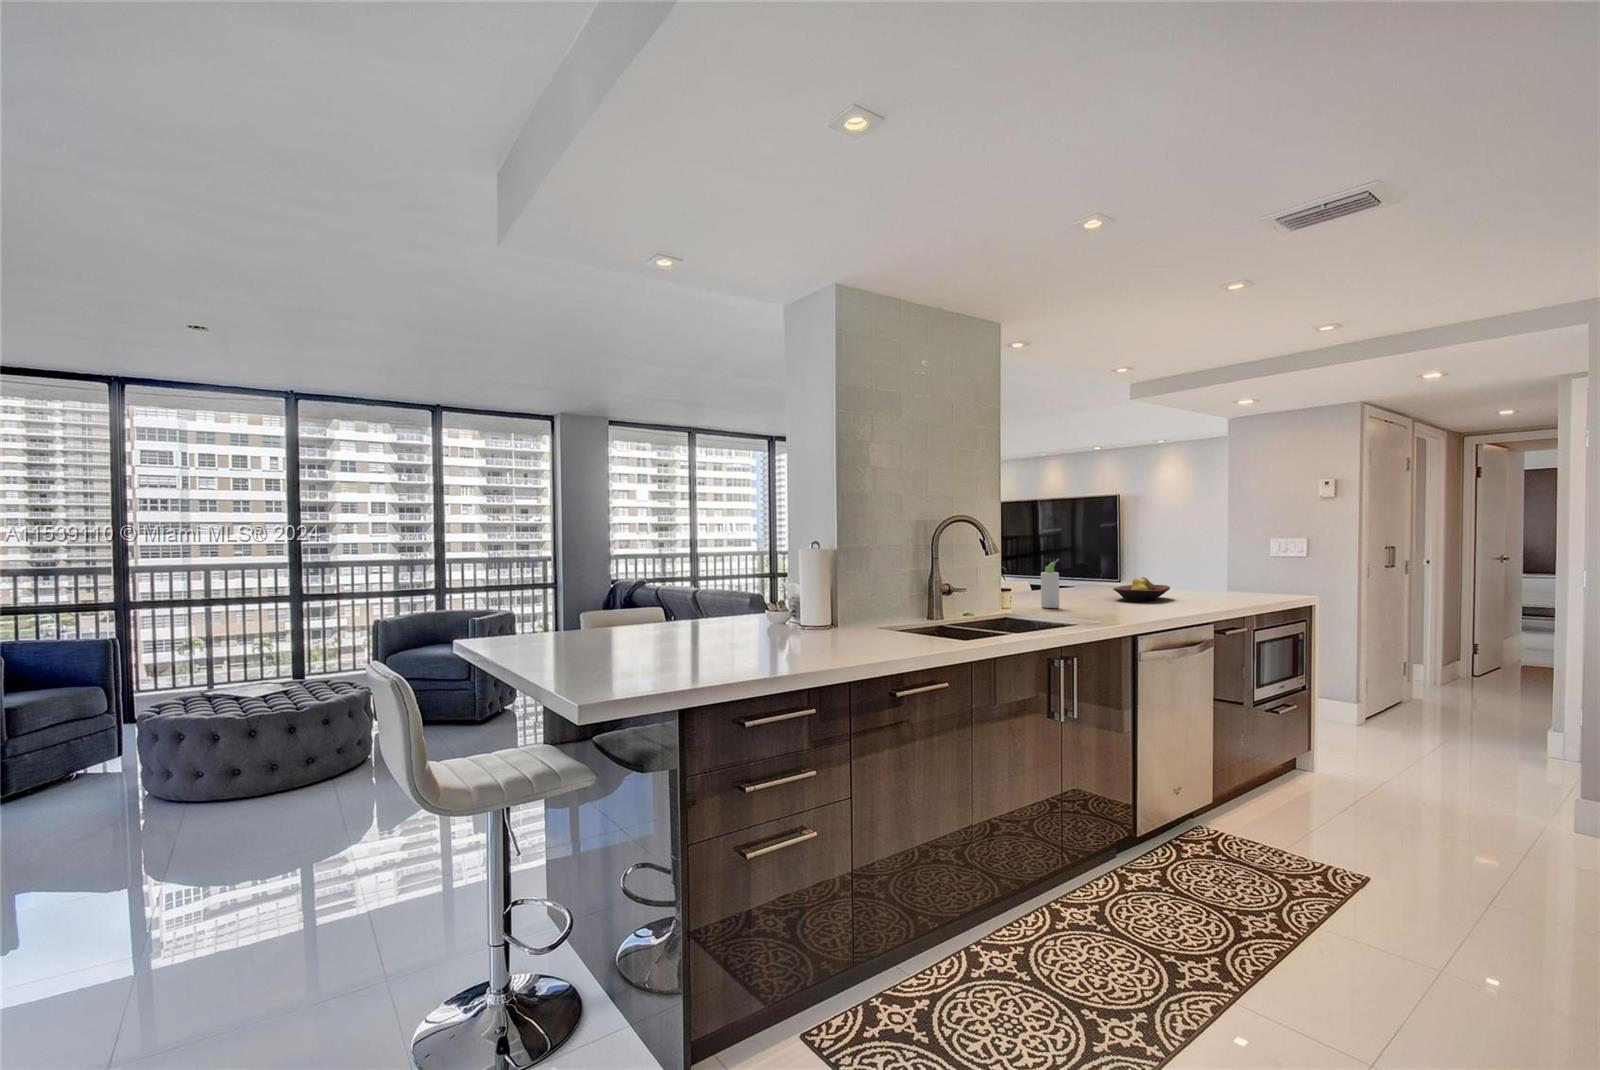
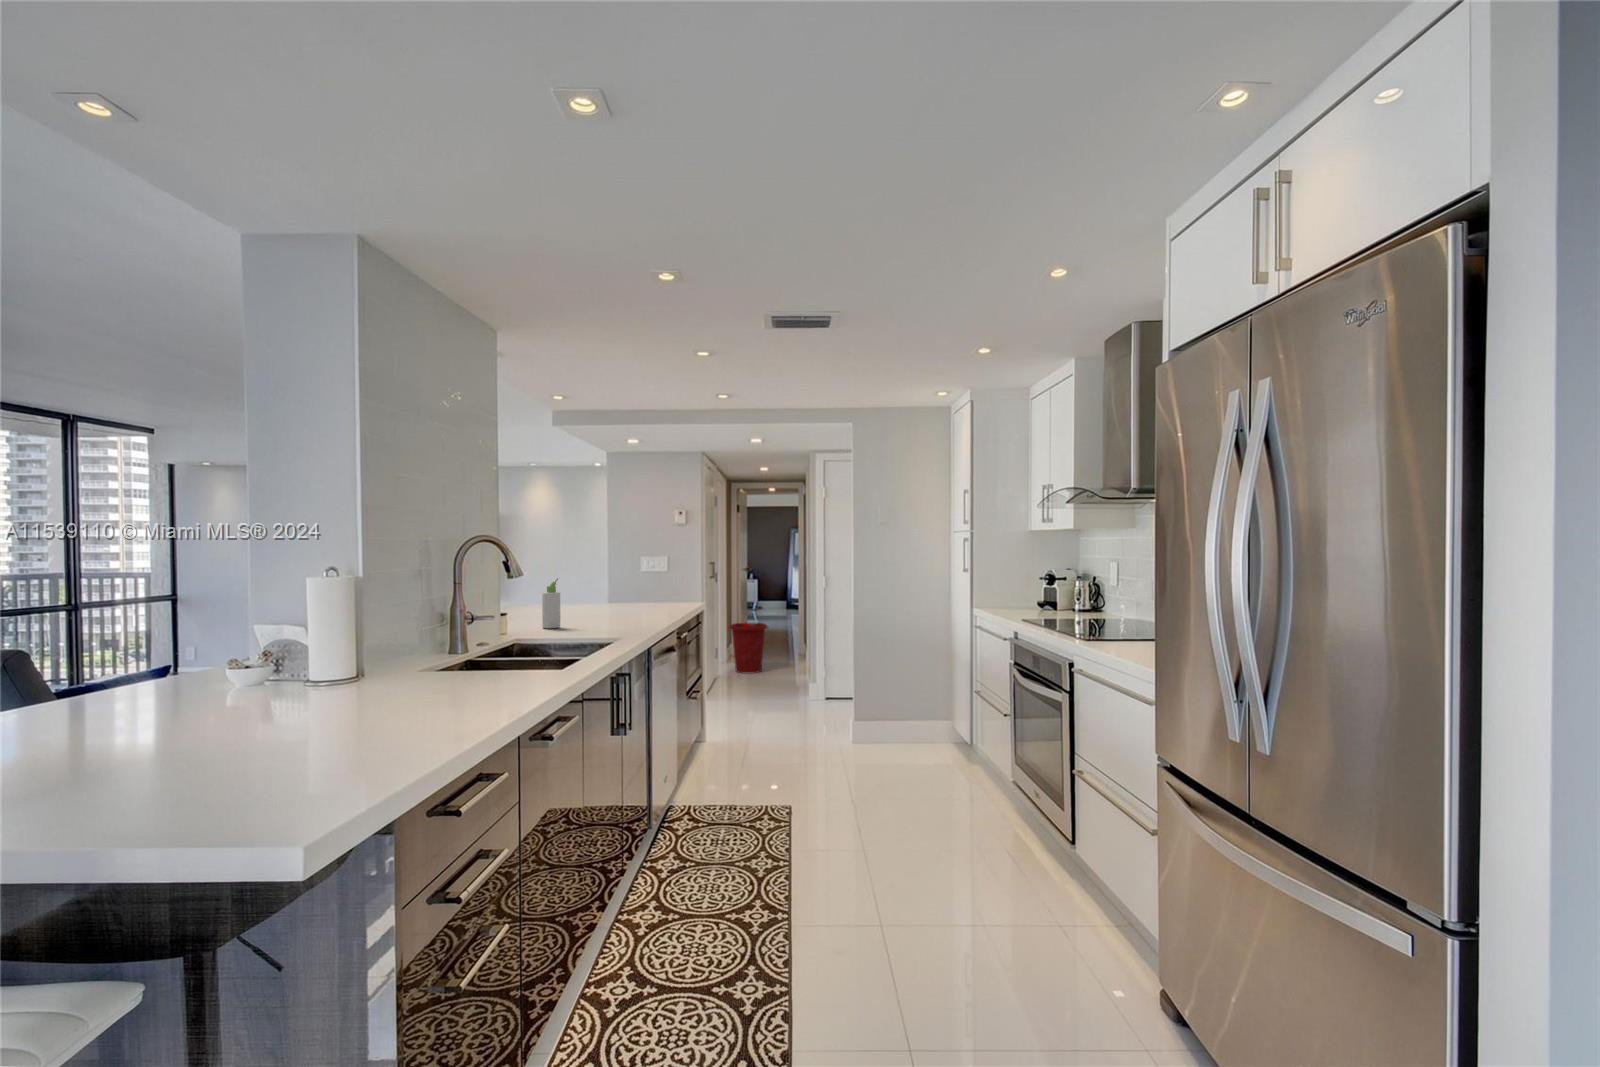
fruit bowl: present [1113,577,1170,602] -> none [583,592,627,615]
waste bin: none [1437,635,1514,709] -> present [729,623,768,673]

